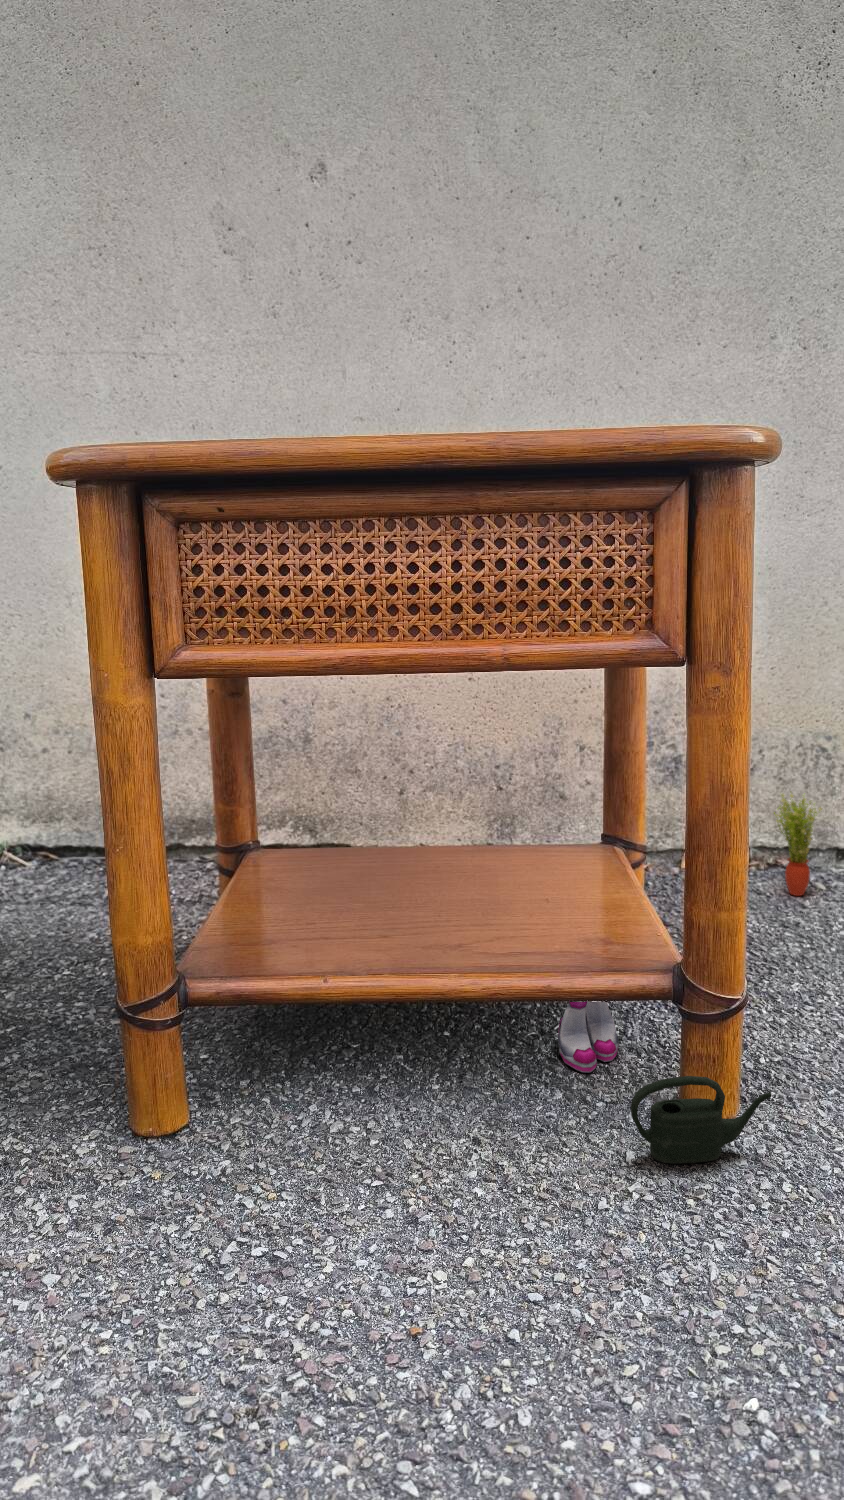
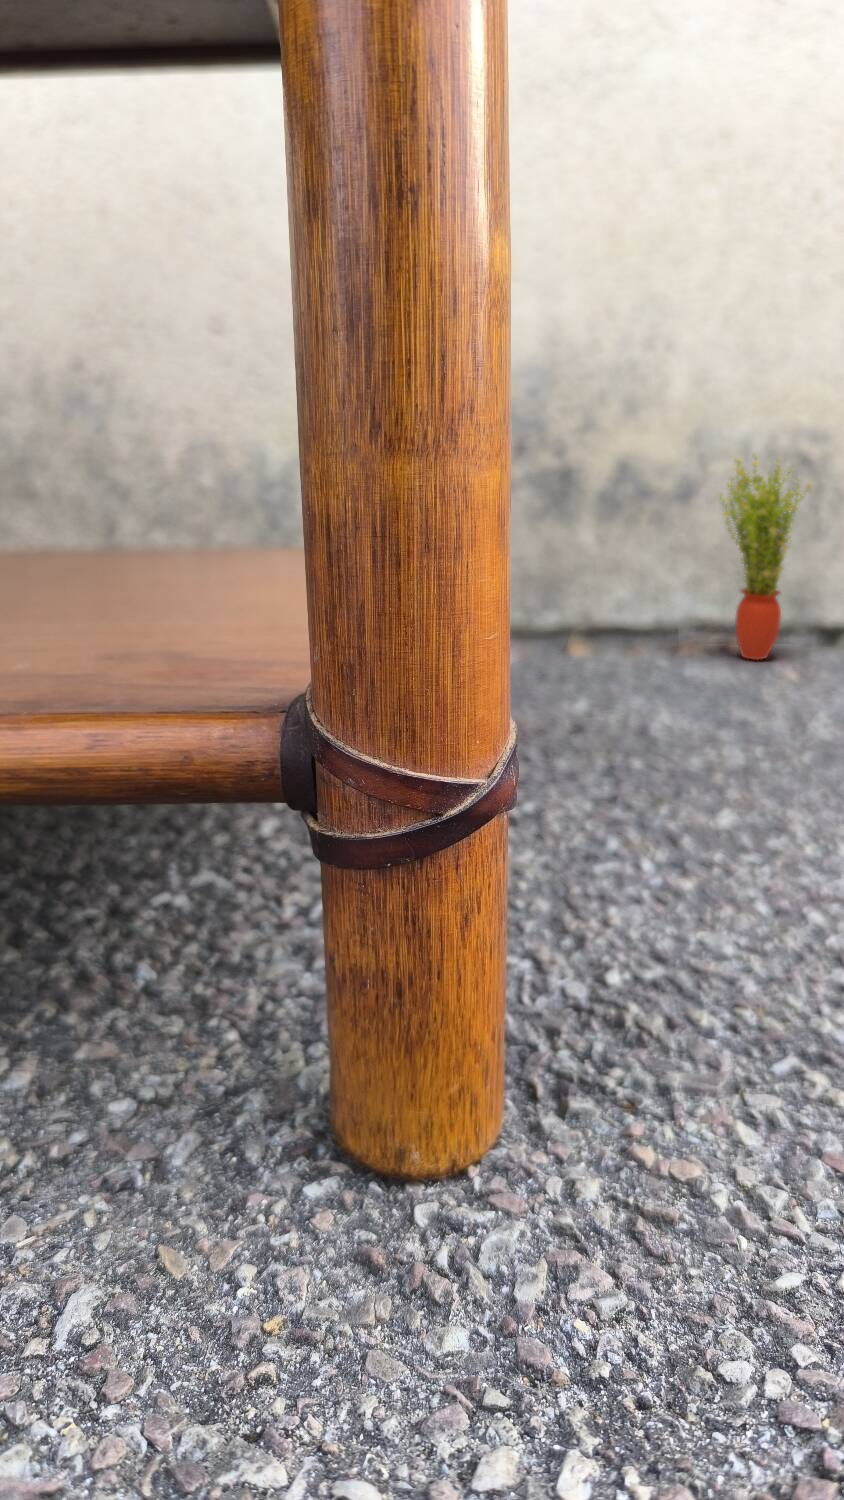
boots: present [558,1000,619,1072] -> none [84,764,257,1009]
watering can: present [631,1076,771,1164] -> none [64,1051,566,1347]

